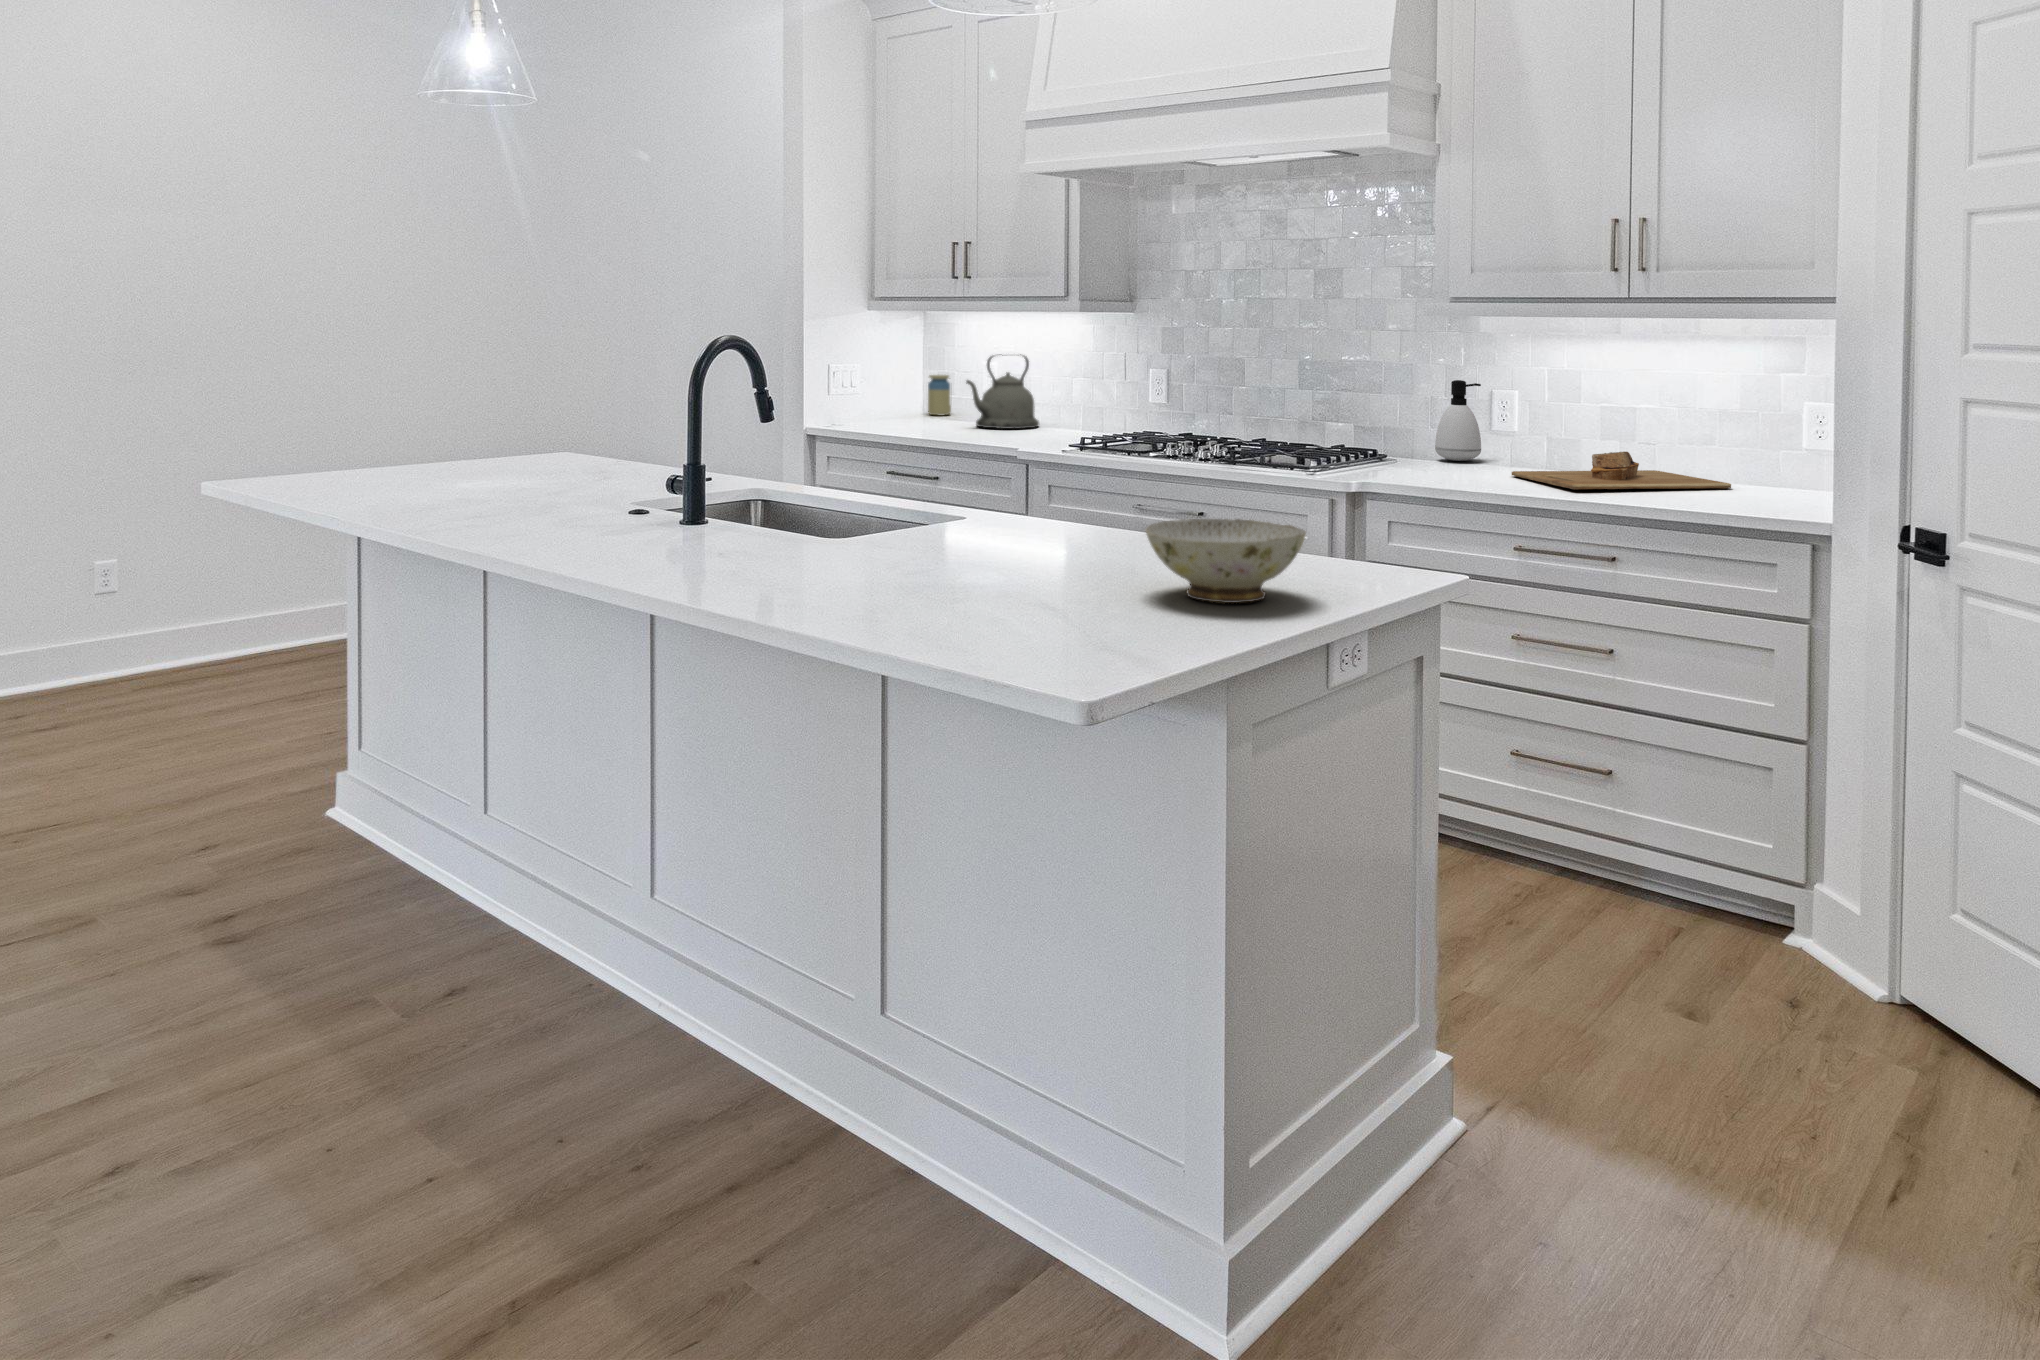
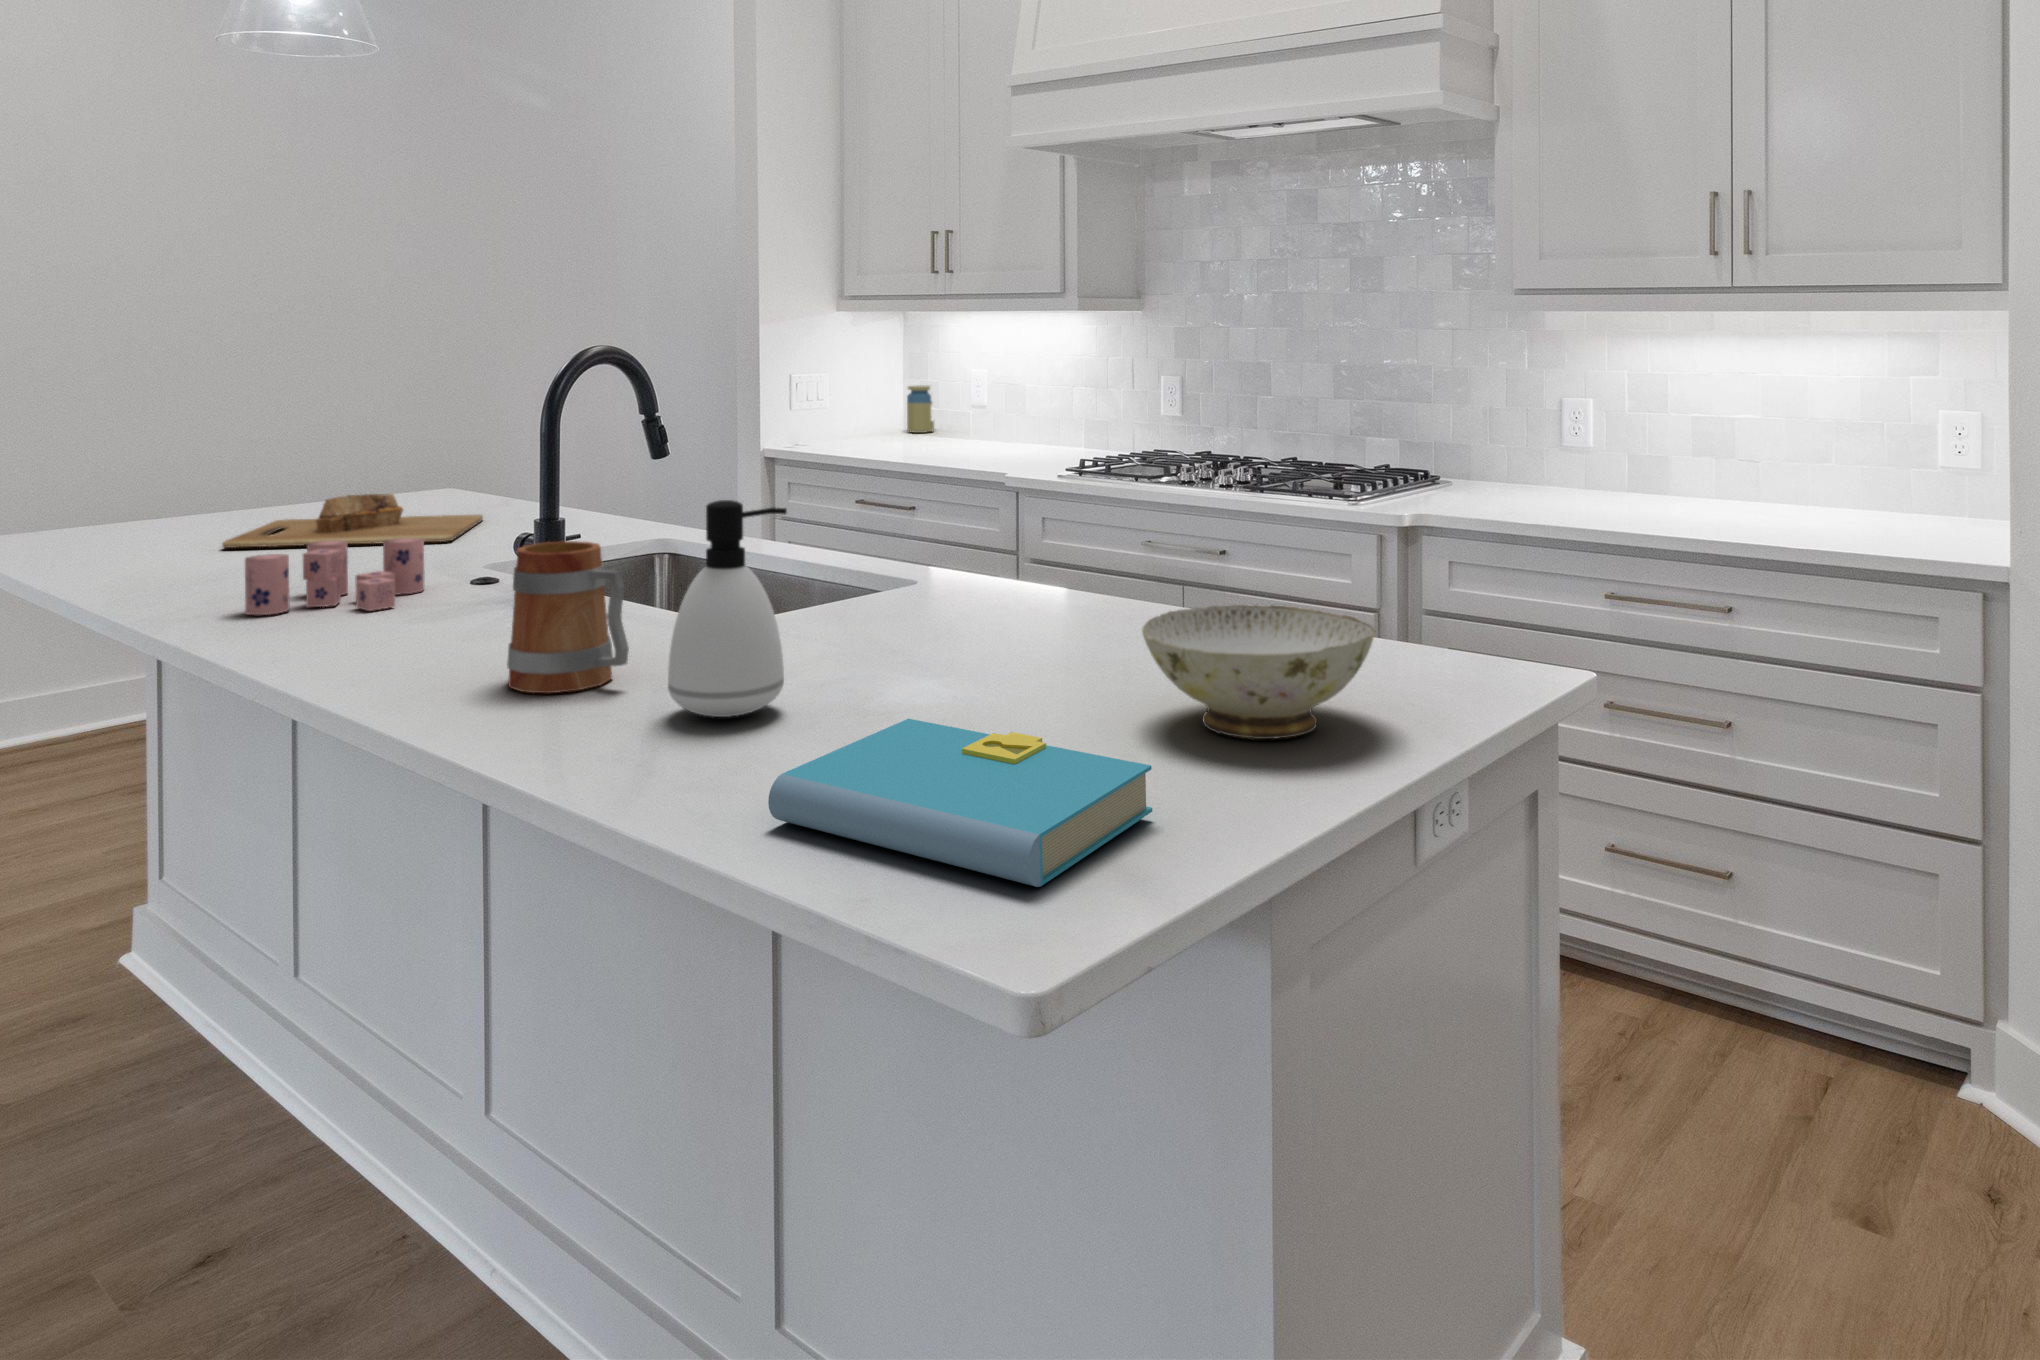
kettle: present [966,354,1039,429] -> none [946,361,1034,449]
soap dispenser: present [1435,380,1481,461] -> present [668,500,787,717]
cutting board: present [1512,452,1731,490] -> present [222,494,483,548]
mug: none [696,470,783,572] -> present [507,541,629,693]
candle: none [478,476,597,527] -> present [245,538,425,615]
book: none [909,580,1154,663] -> present [768,719,1152,887]

